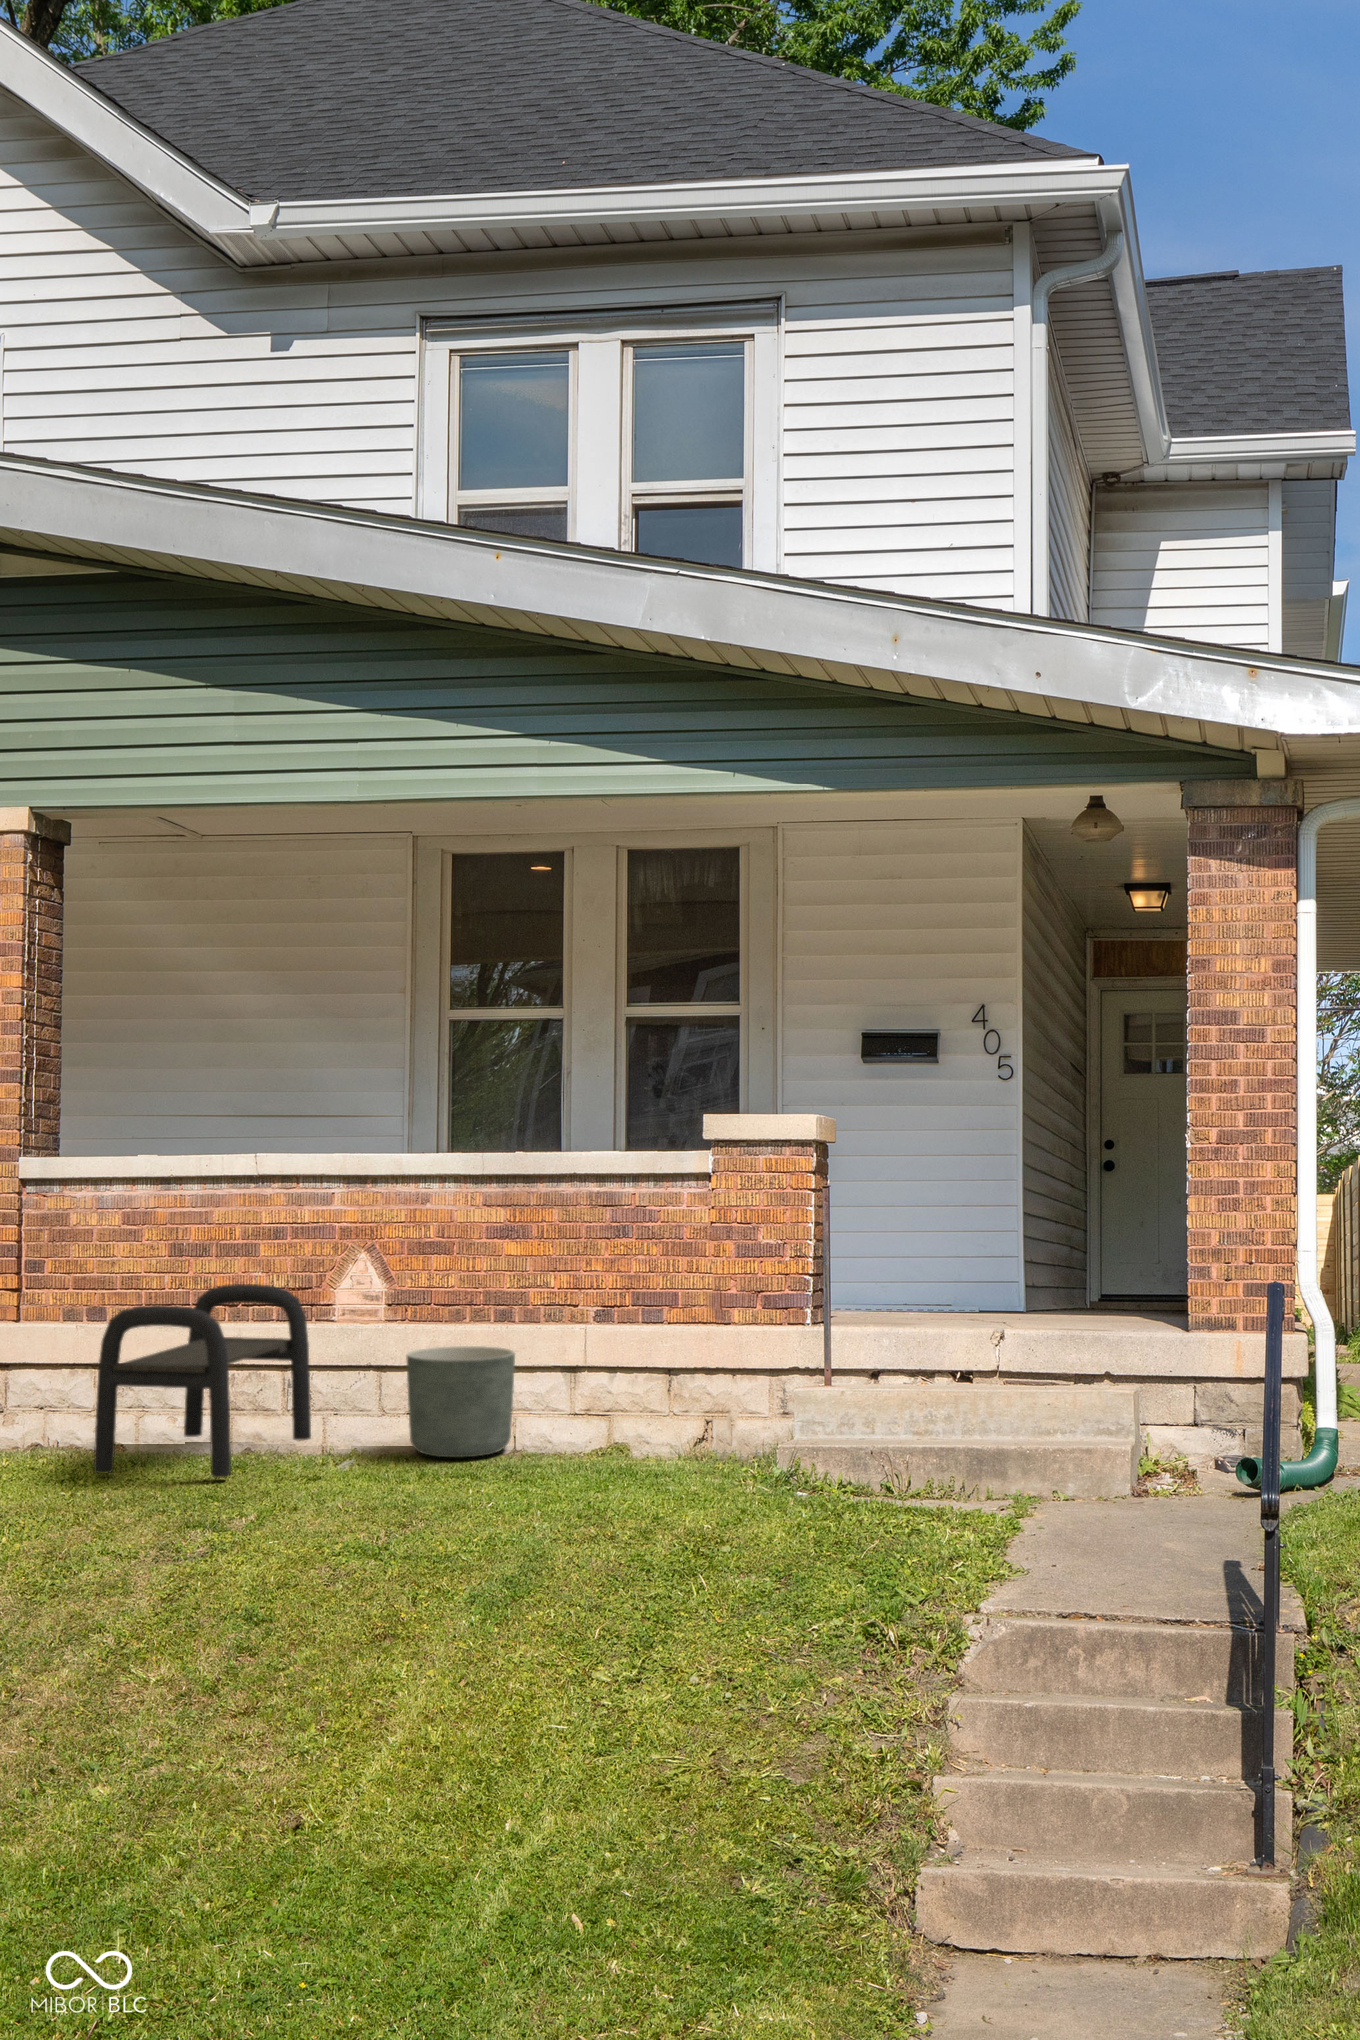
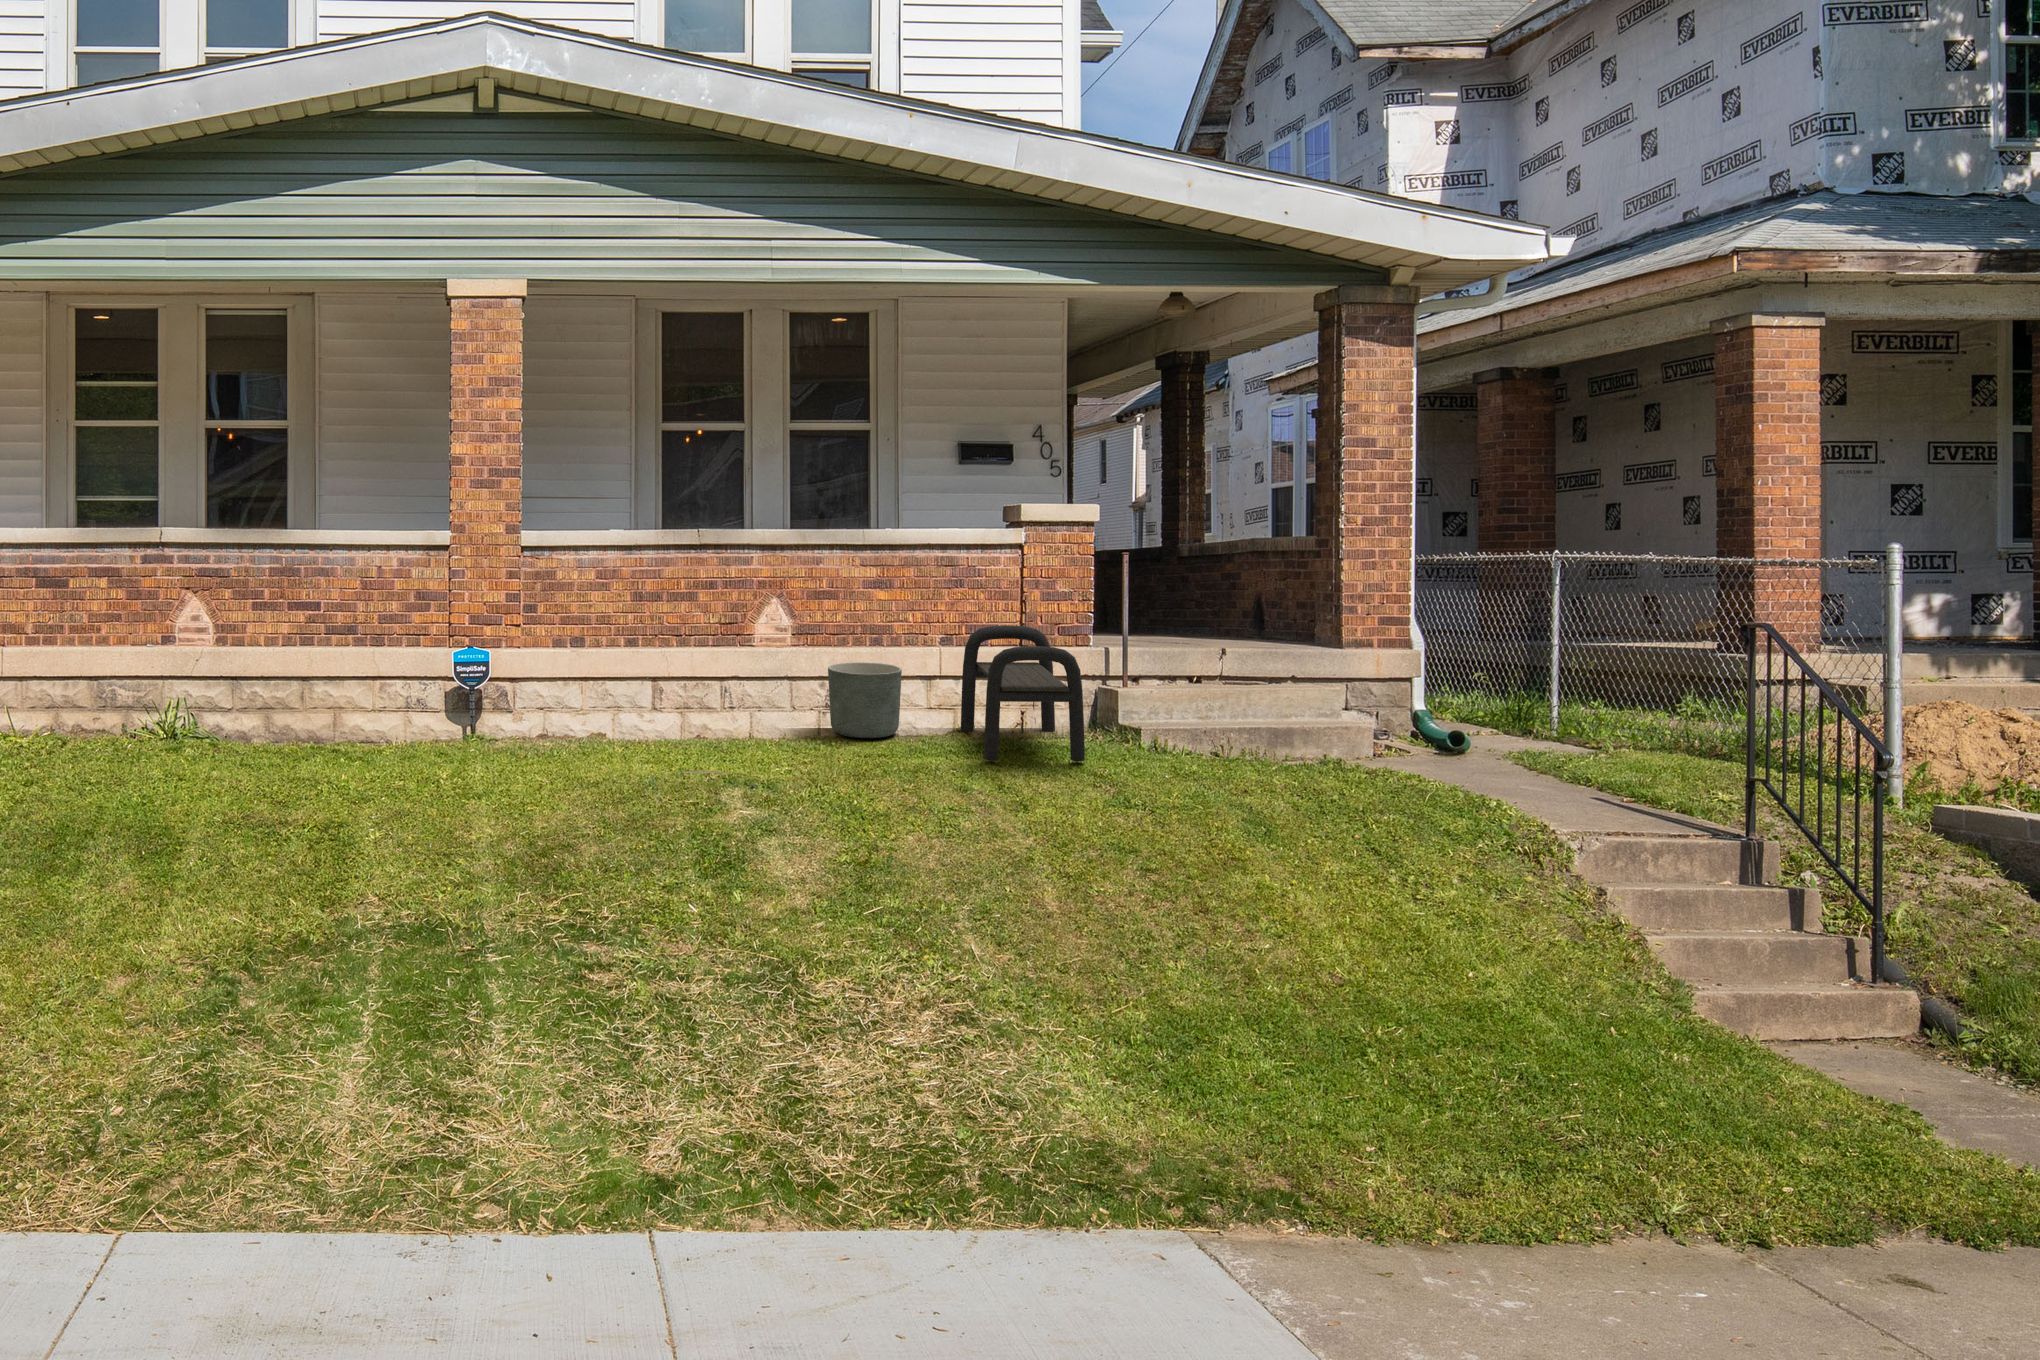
bench: present [94,1284,311,1478] -> present [961,625,1085,762]

